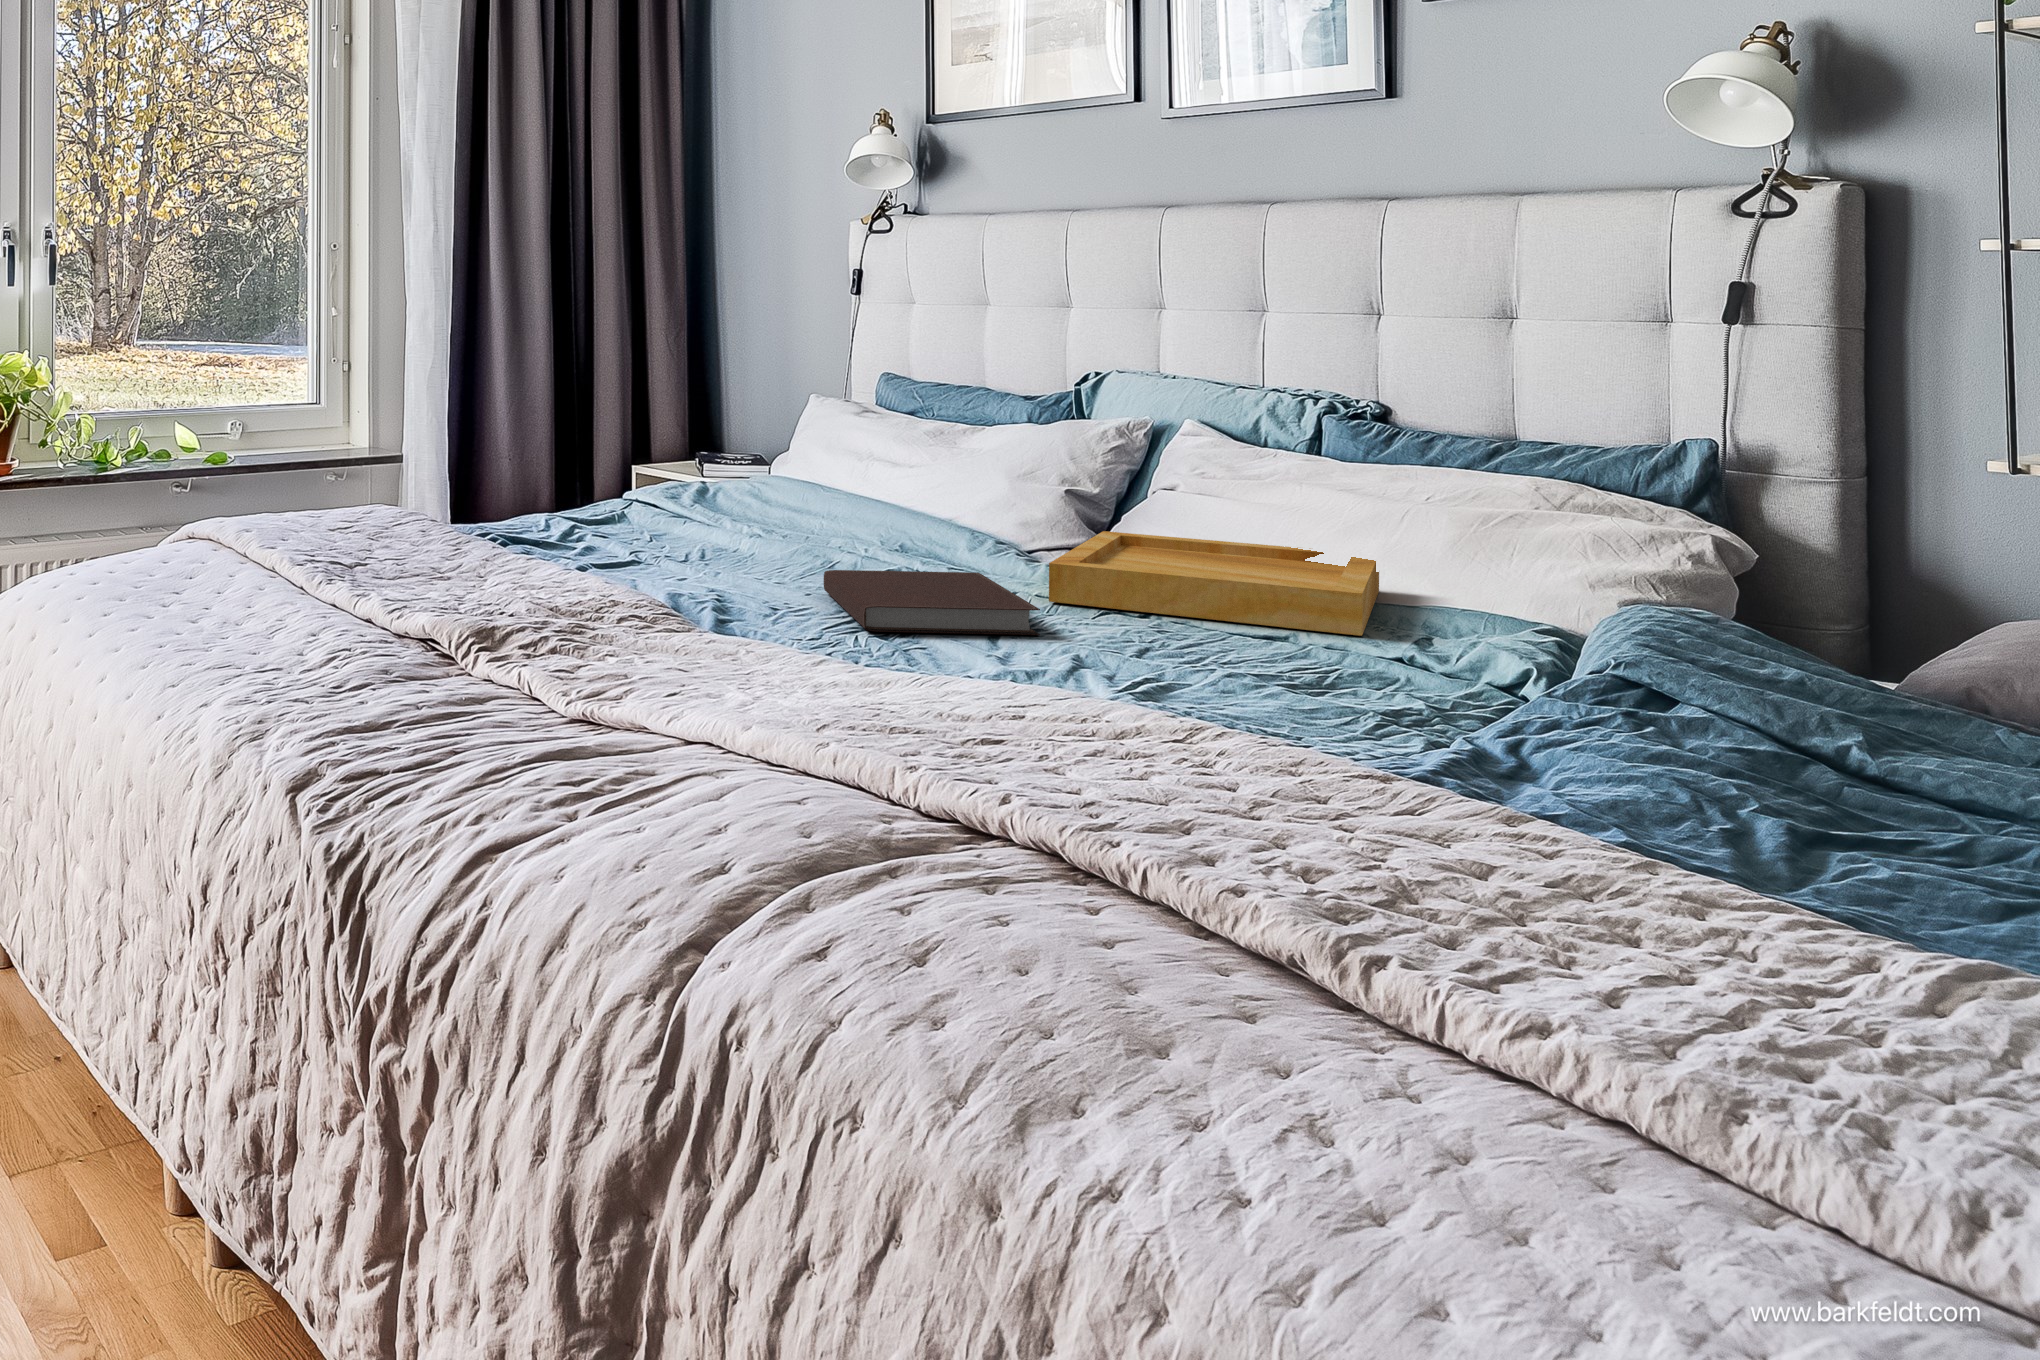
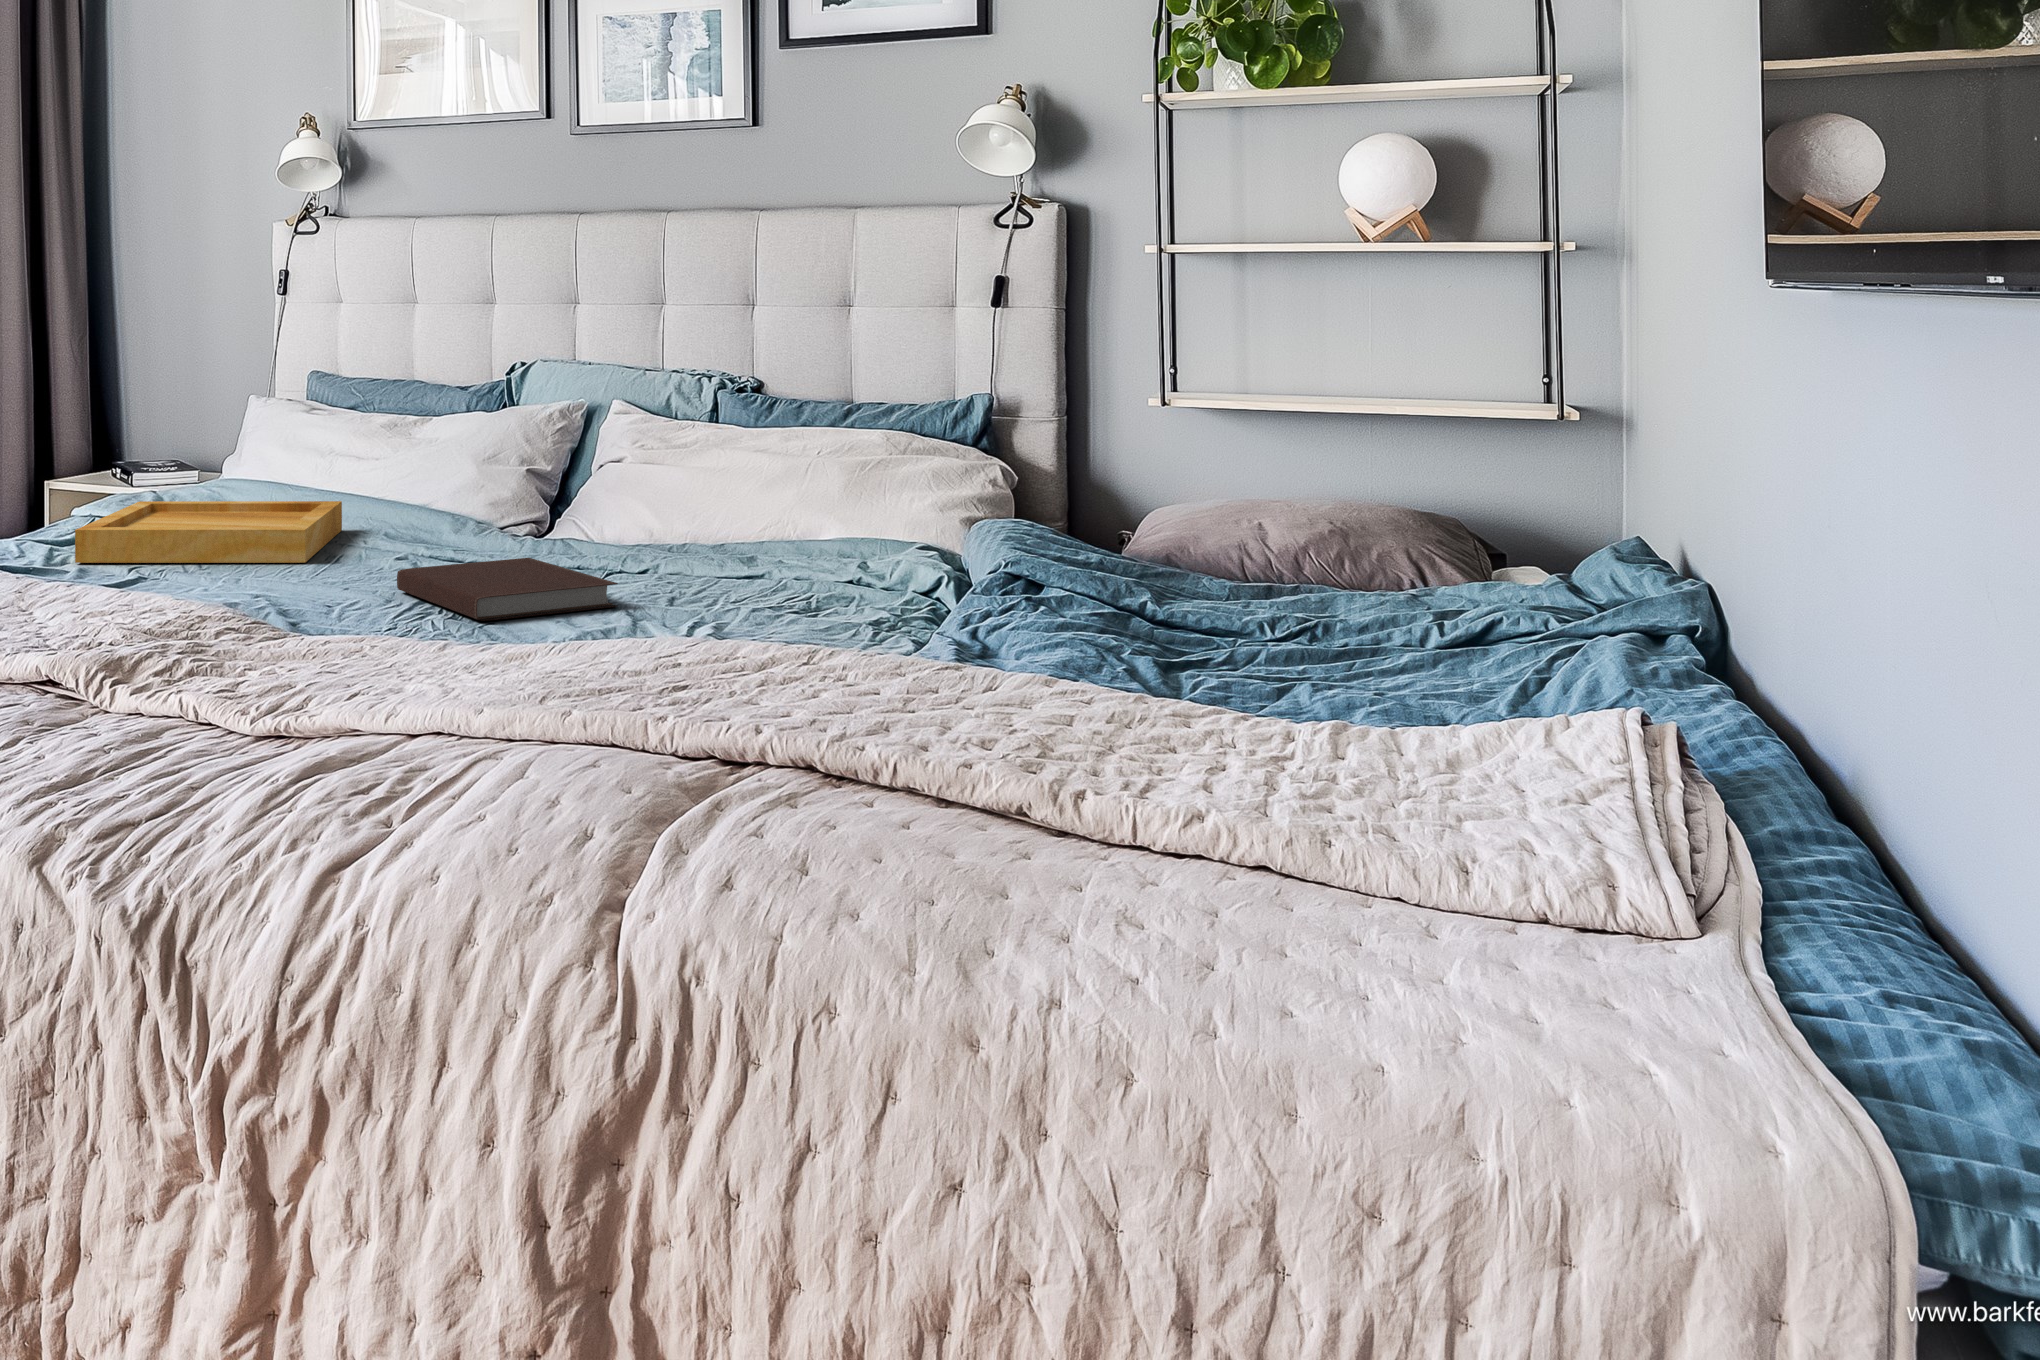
tray: present [1049,531,1379,636] -> present [75,501,342,563]

